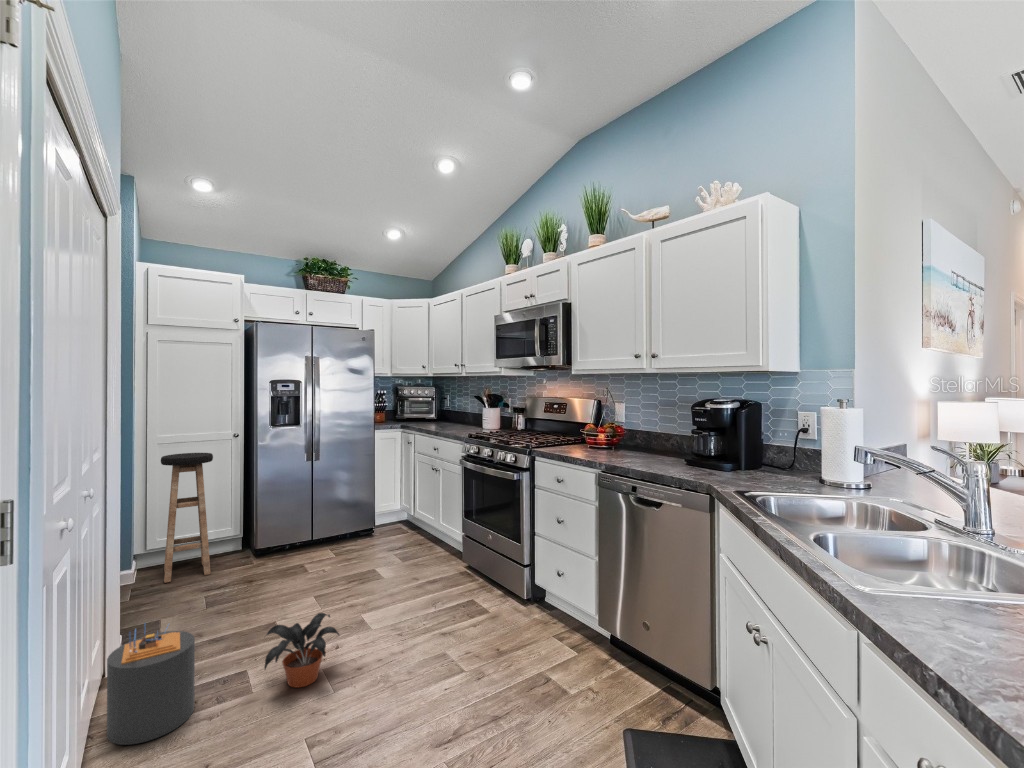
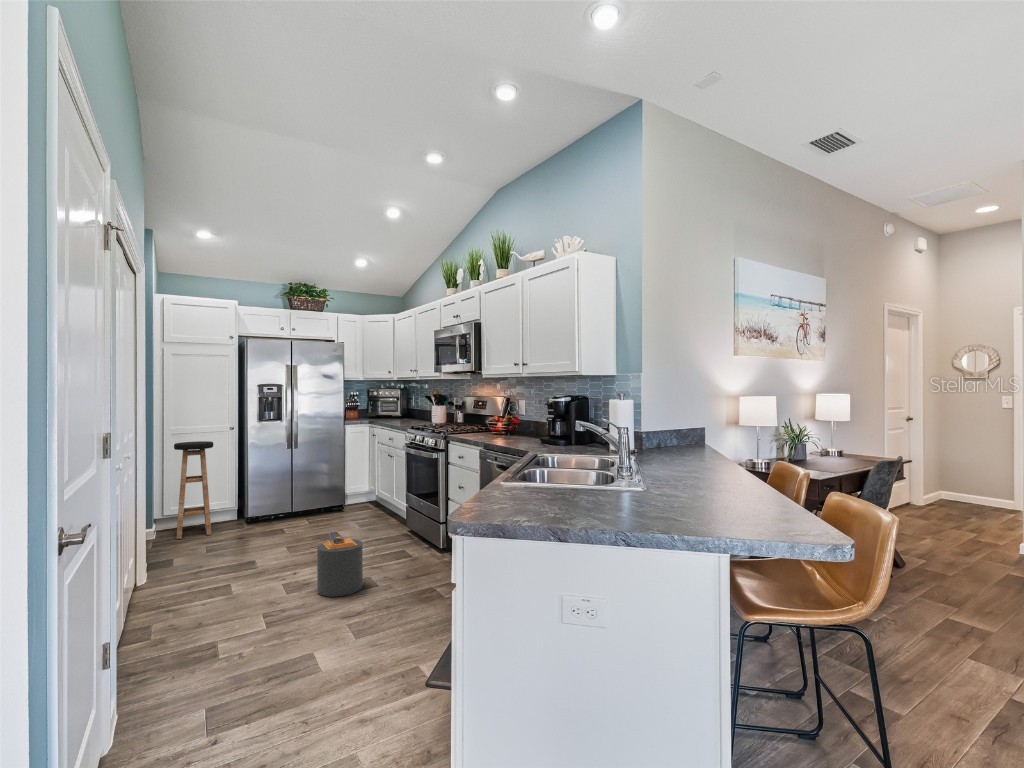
potted plant: present [265,613,339,687] -> none [241,546,294,592]
trash can: present [107,624,195,745] -> present [317,531,363,597]

